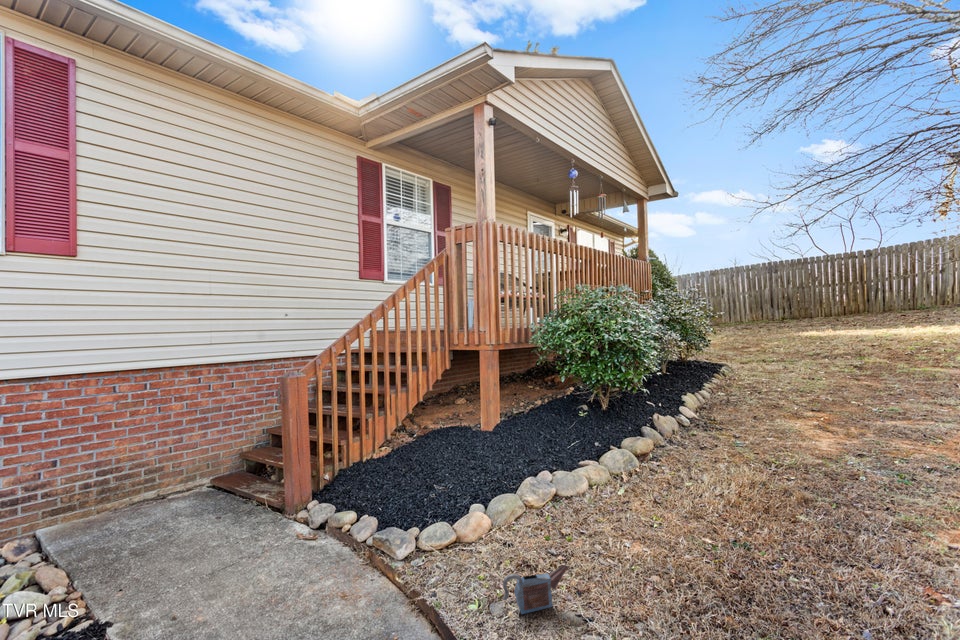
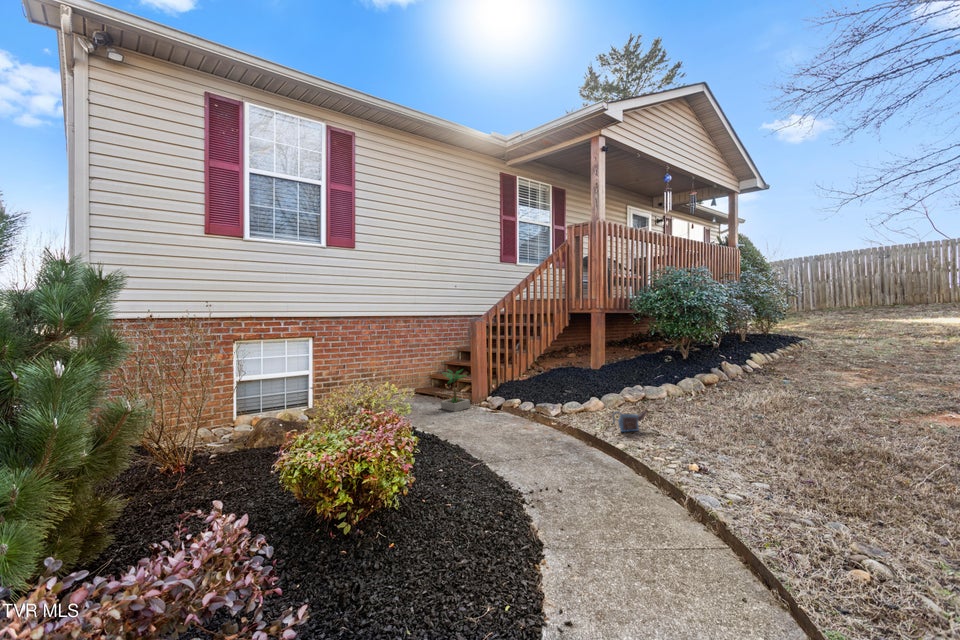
potted plant: none [219,455,282,537] -> present [441,371,470,412]

